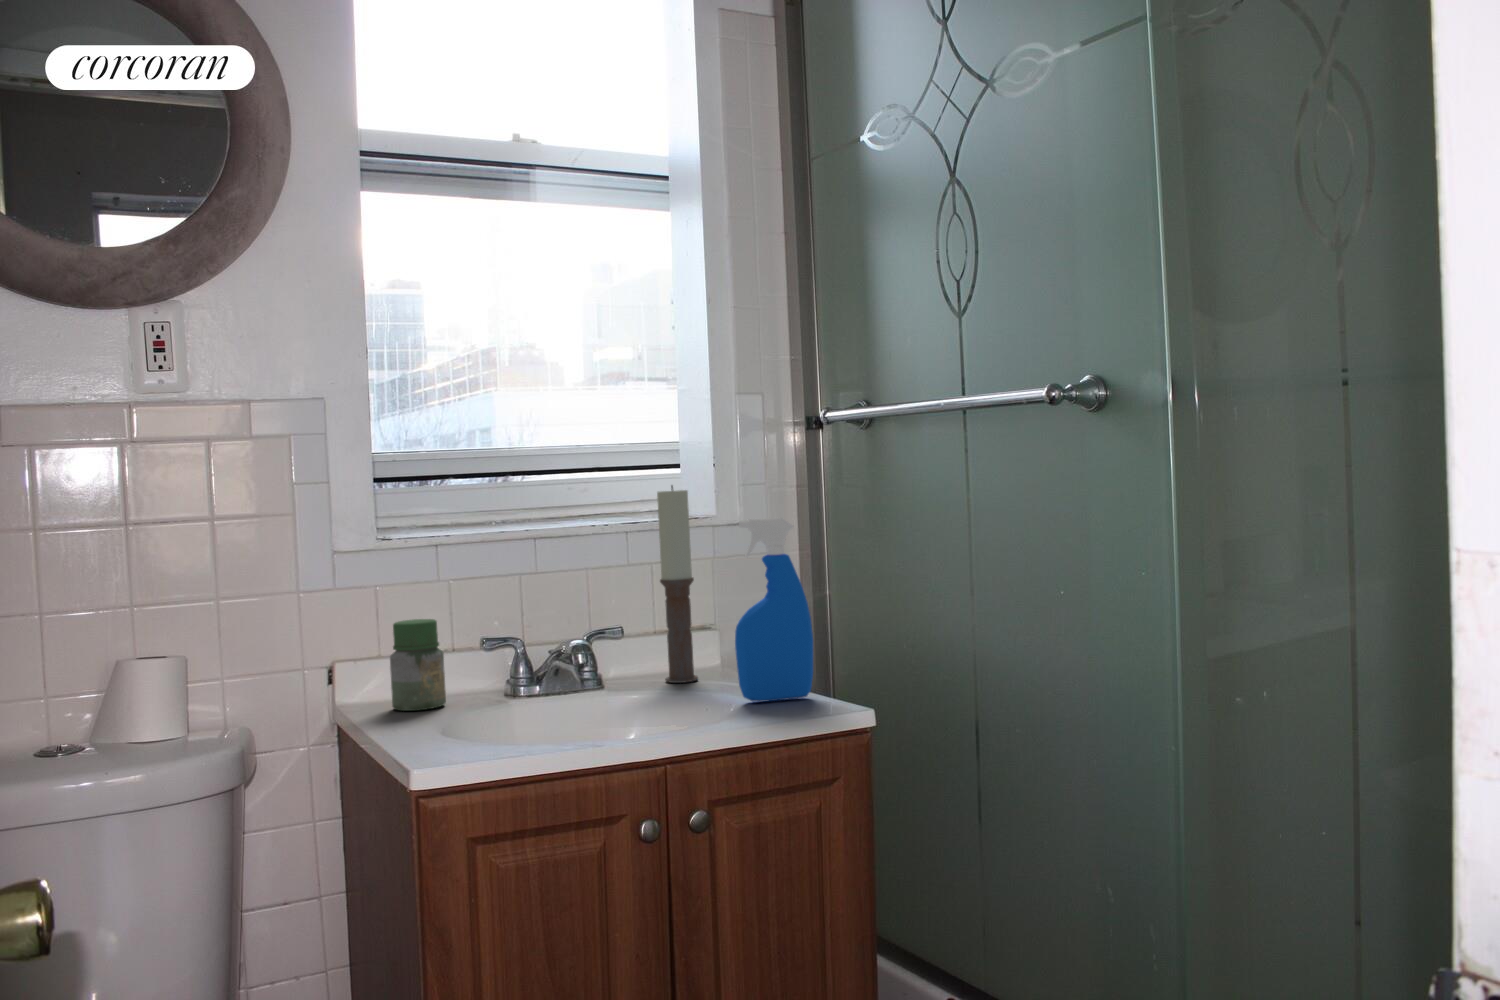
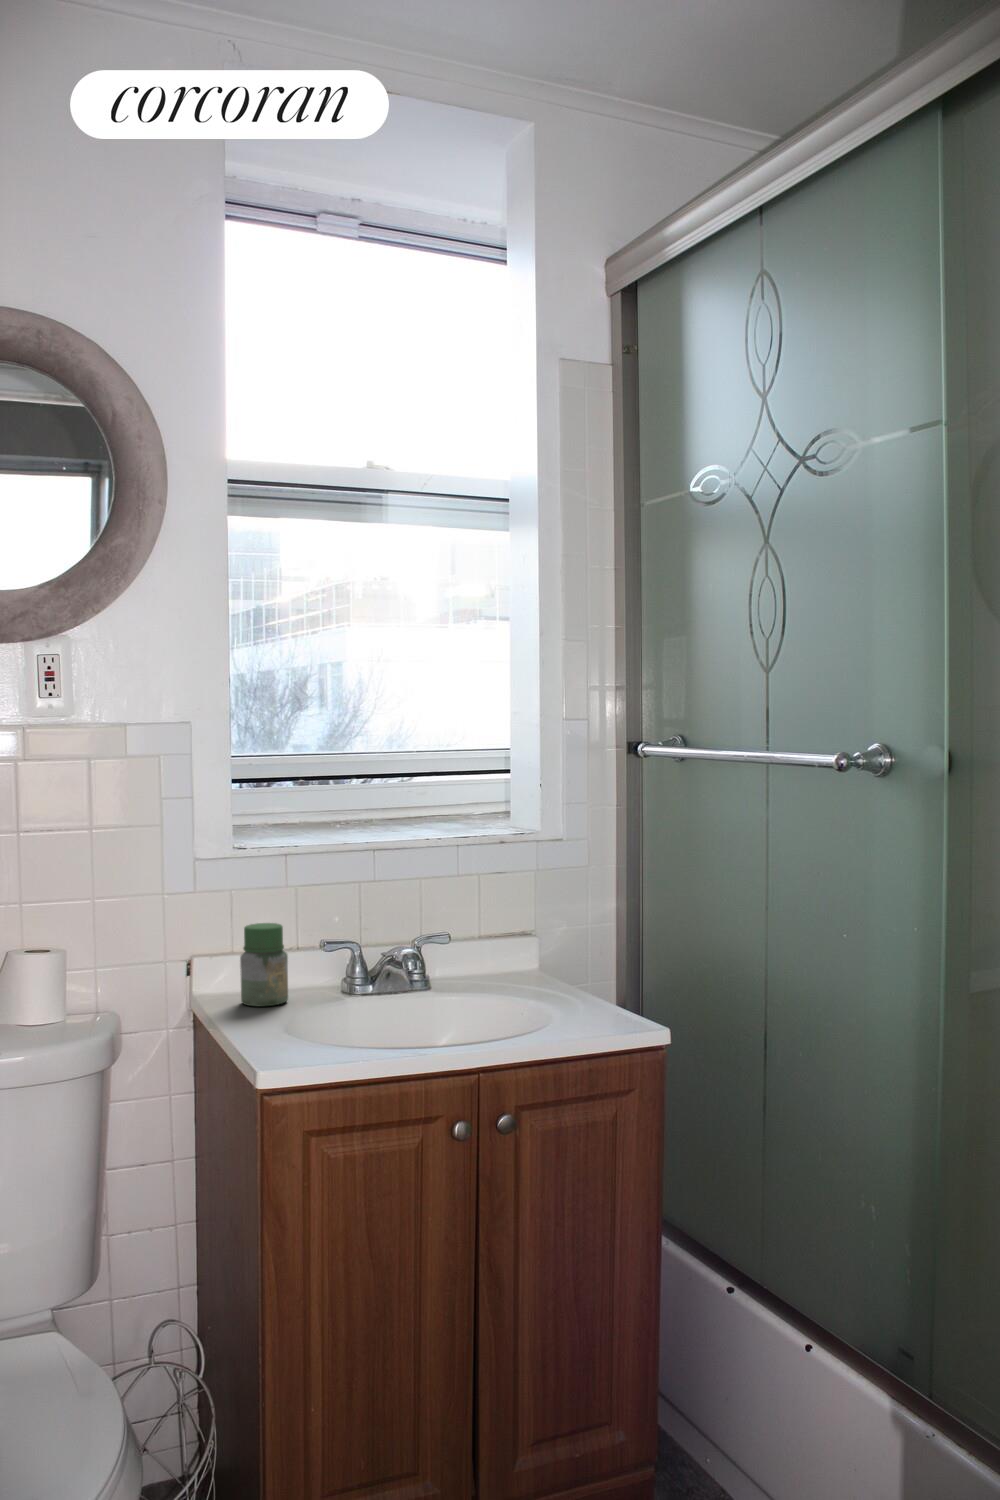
candle: present [657,486,698,683] -> none [485,806,516,989]
spray bottle: present [735,518,813,701] -> none [547,852,619,1018]

